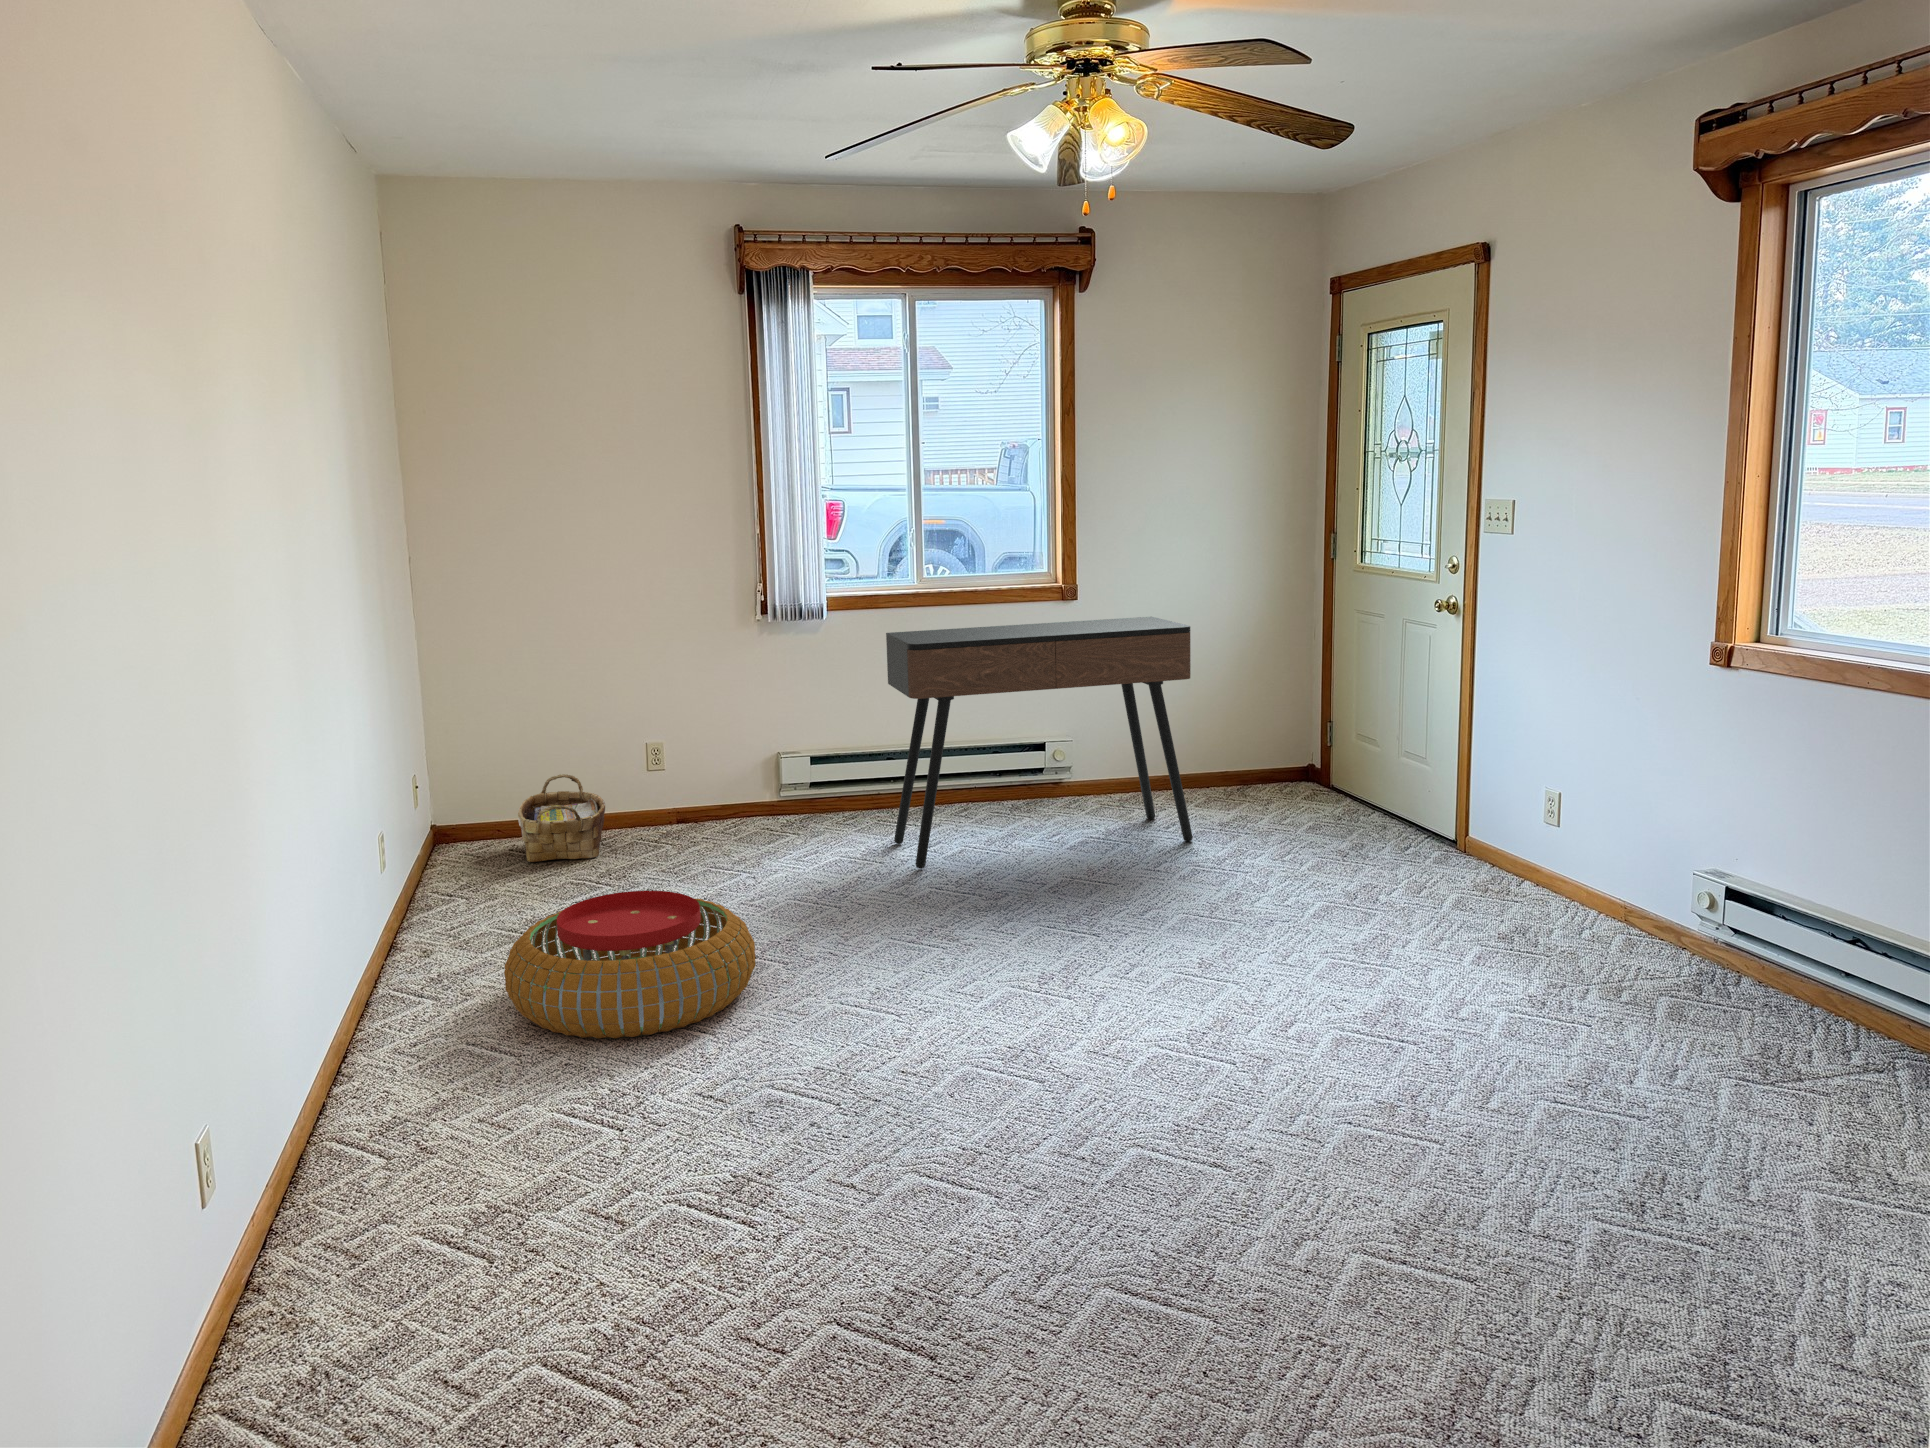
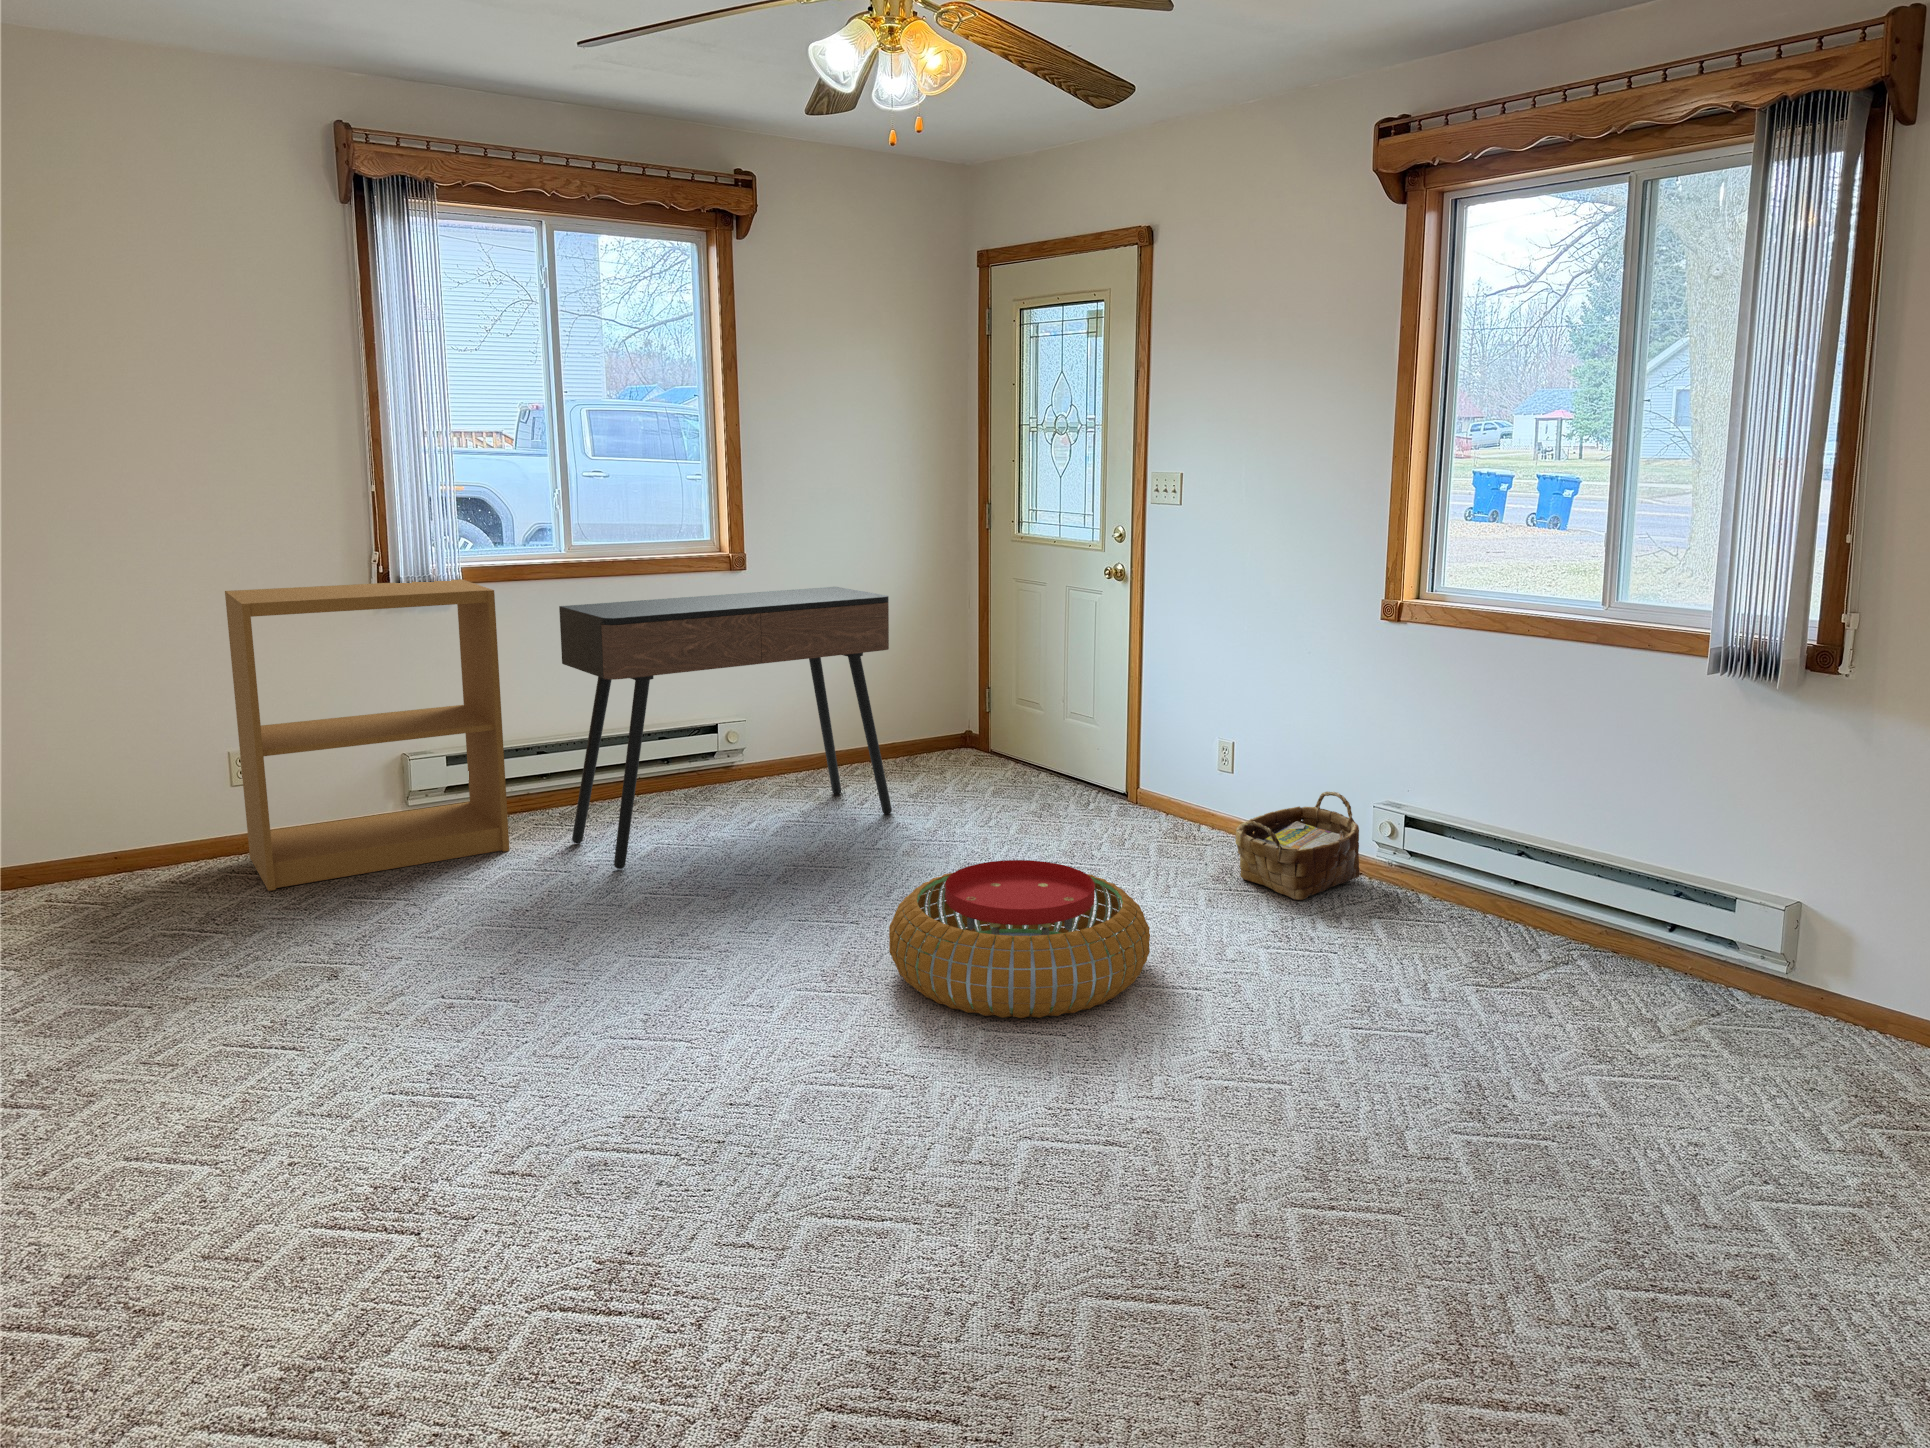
bookshelf: none [640,609,842,860] -> present [225,579,509,891]
woven basket: present [518,774,605,862] -> present [1235,792,1360,900]
pouf: present [504,891,756,1039] -> present [889,860,1150,1018]

